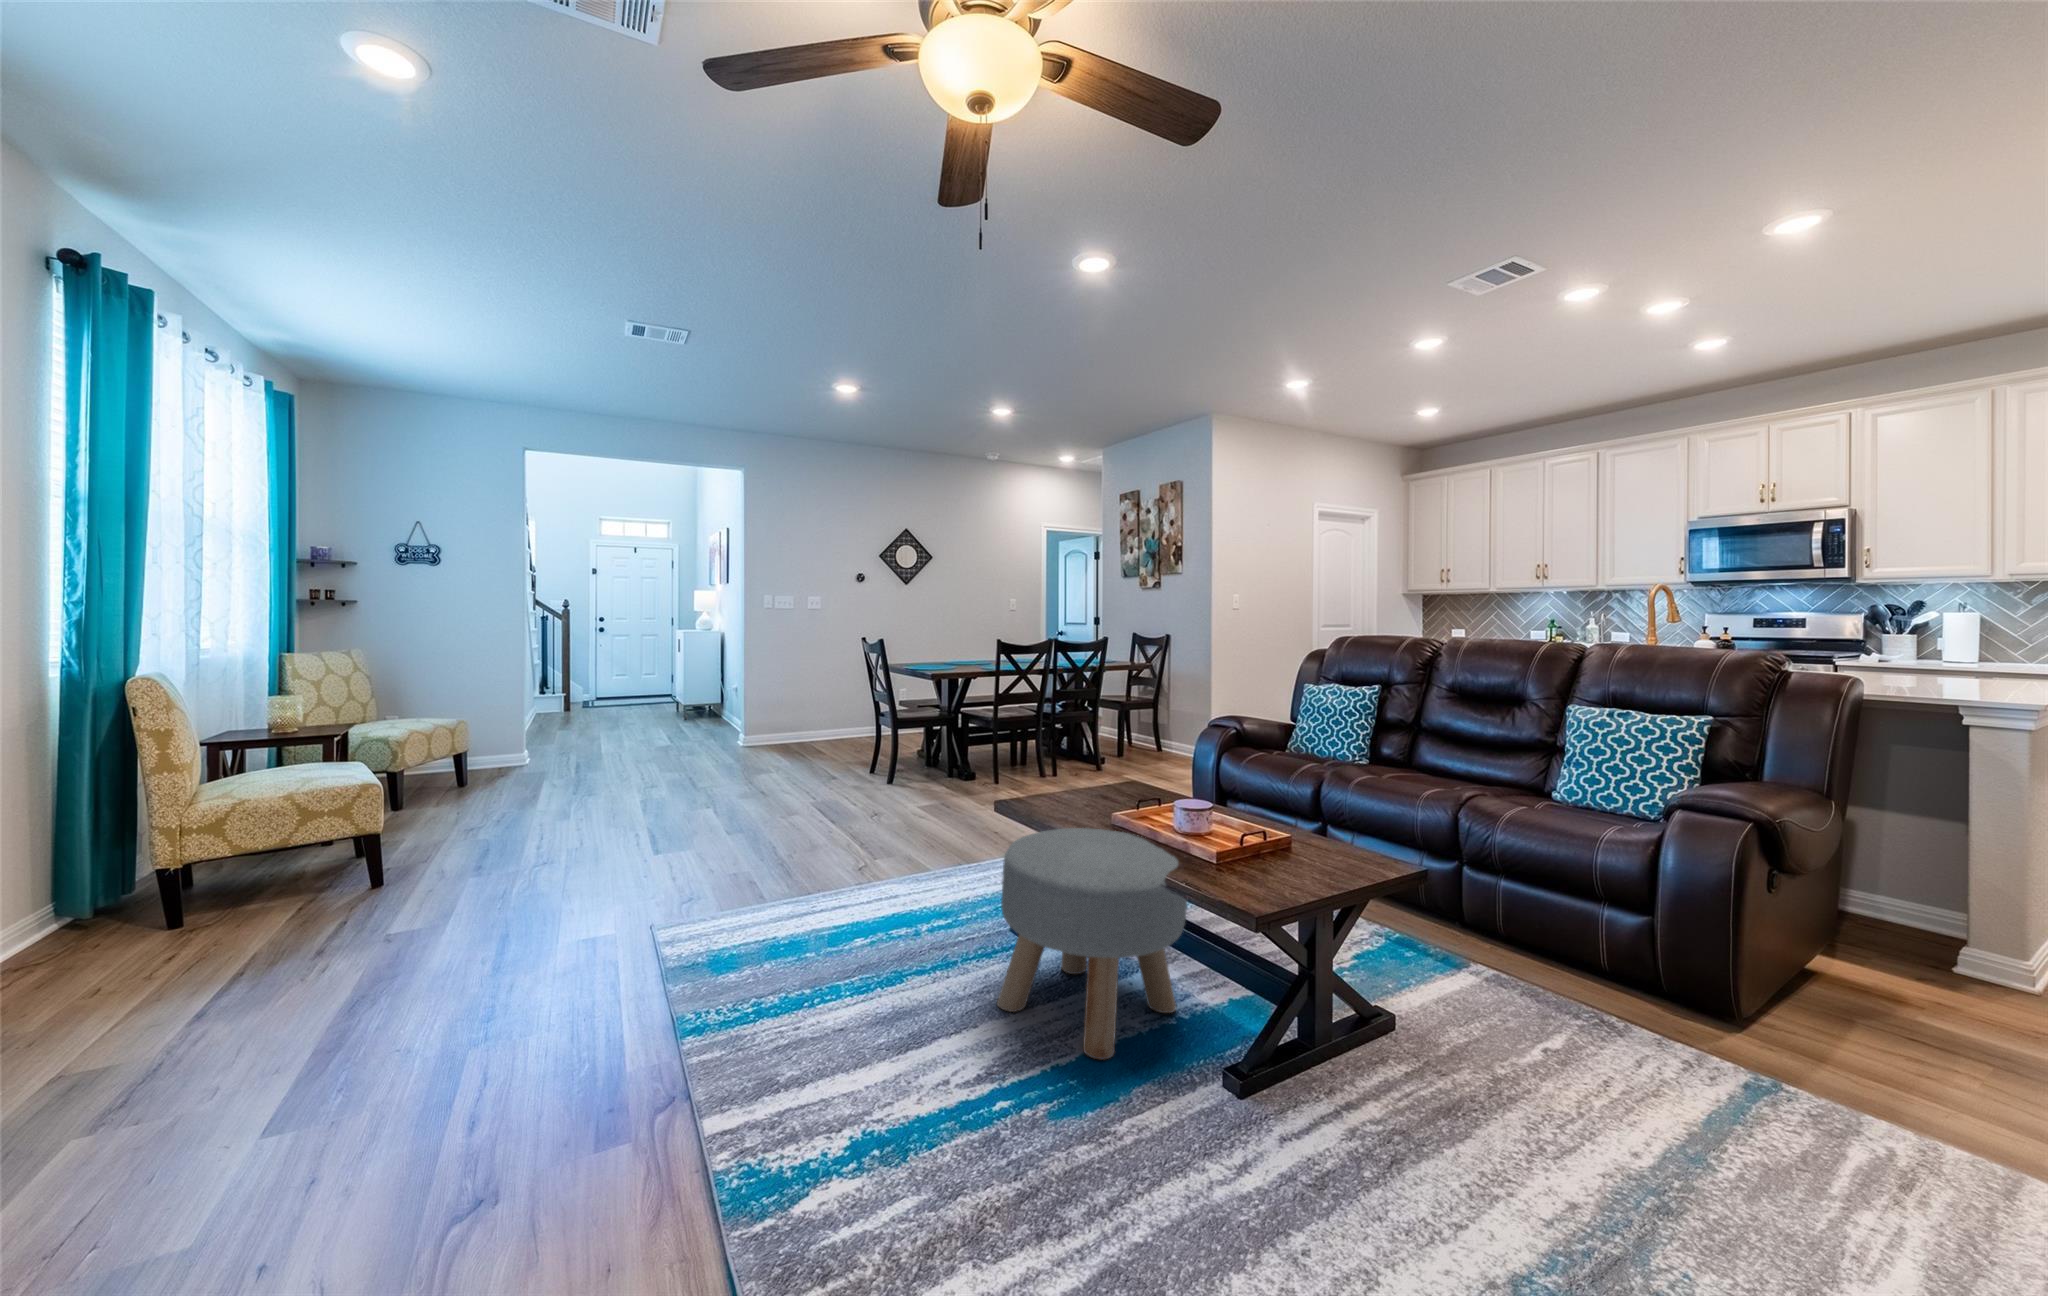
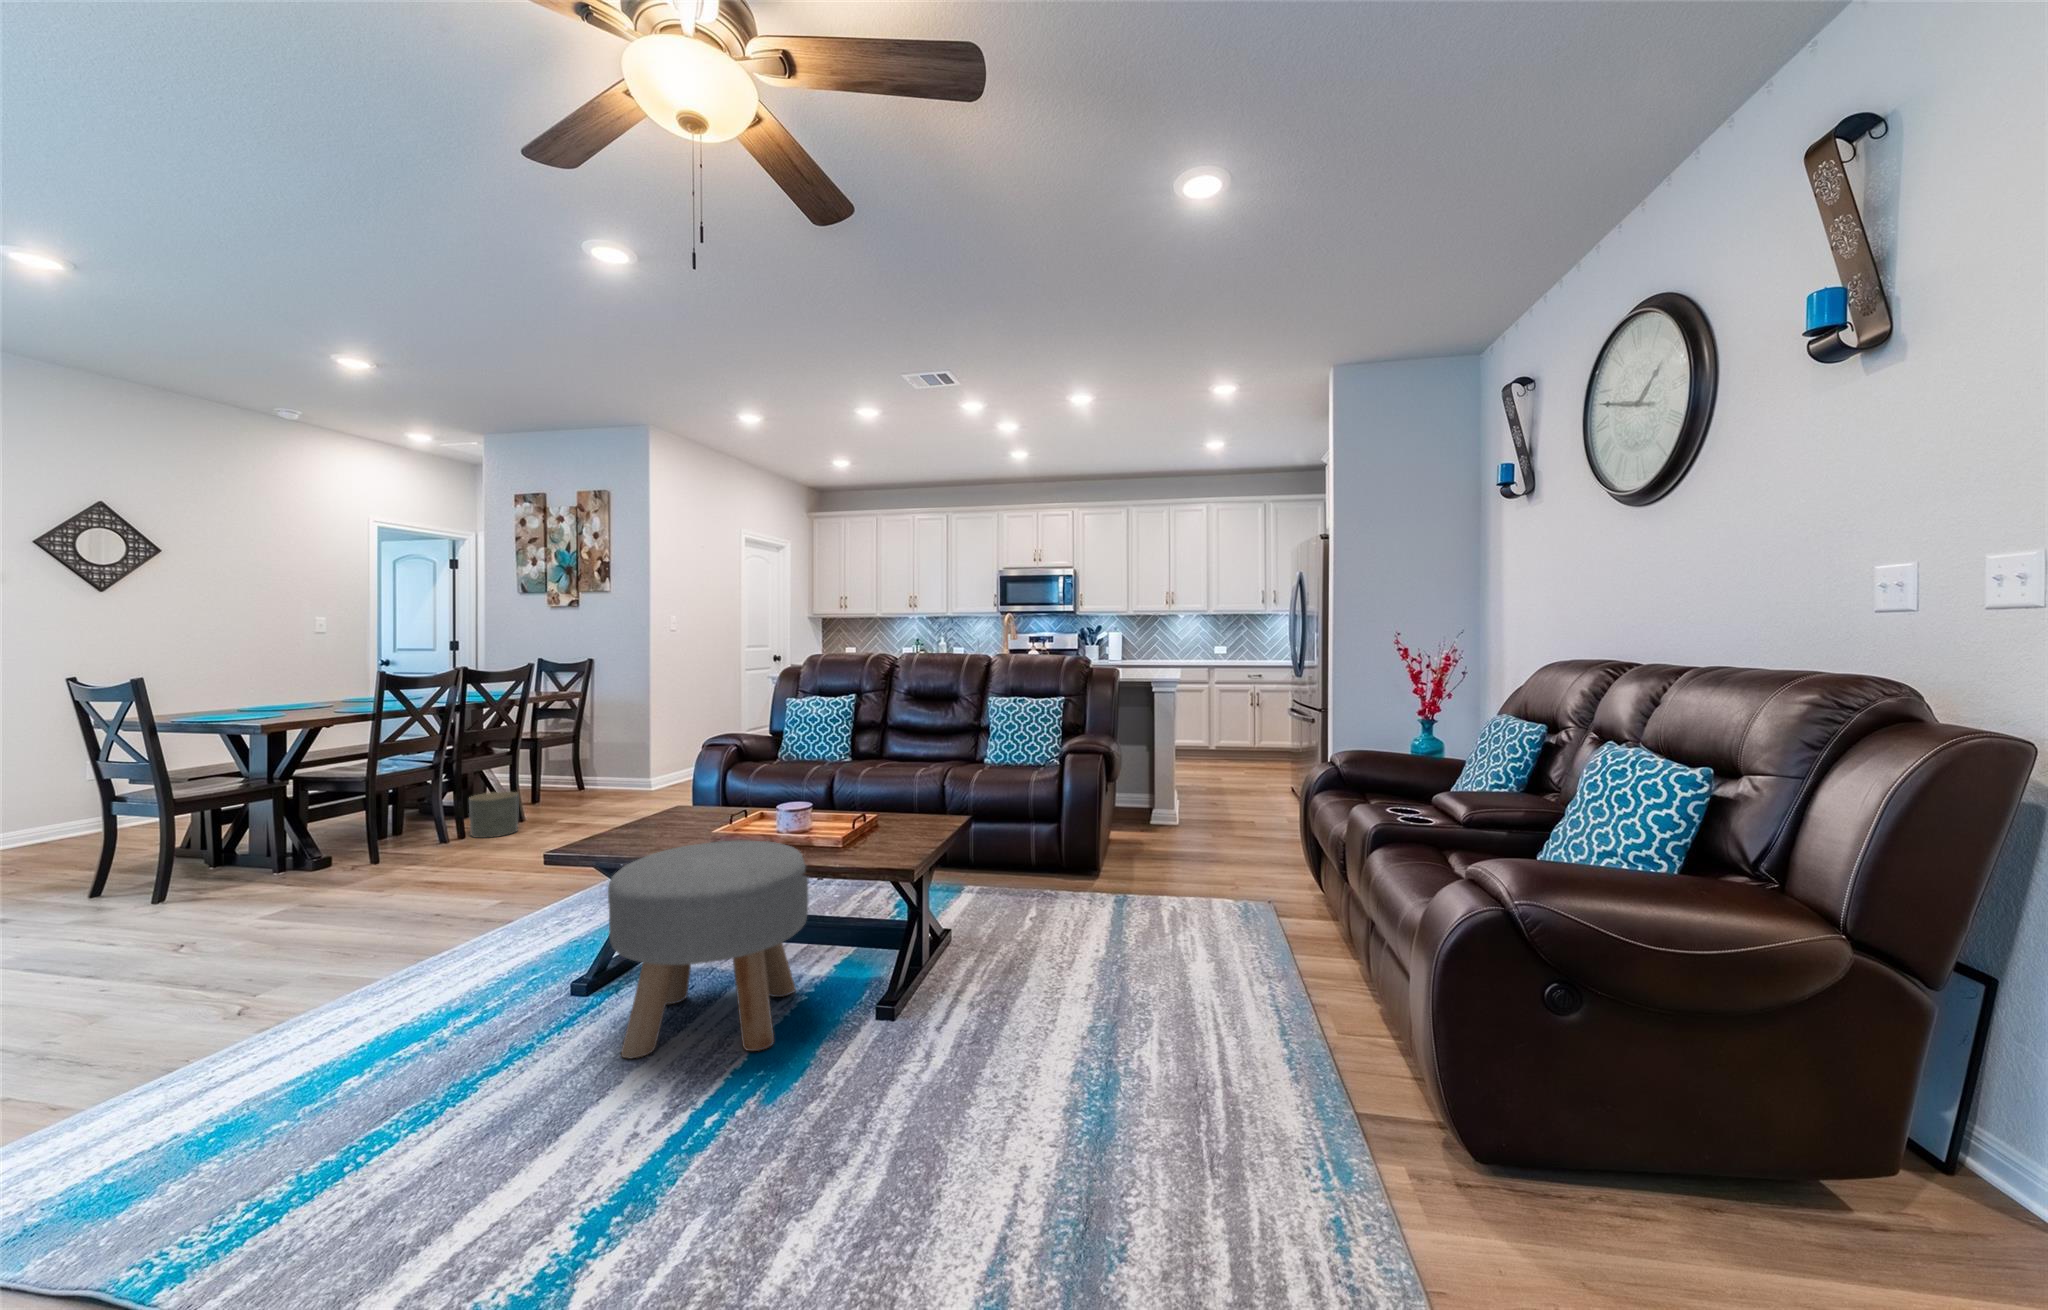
planter: none [1066,745,1100,781] -> present [469,792,518,838]

